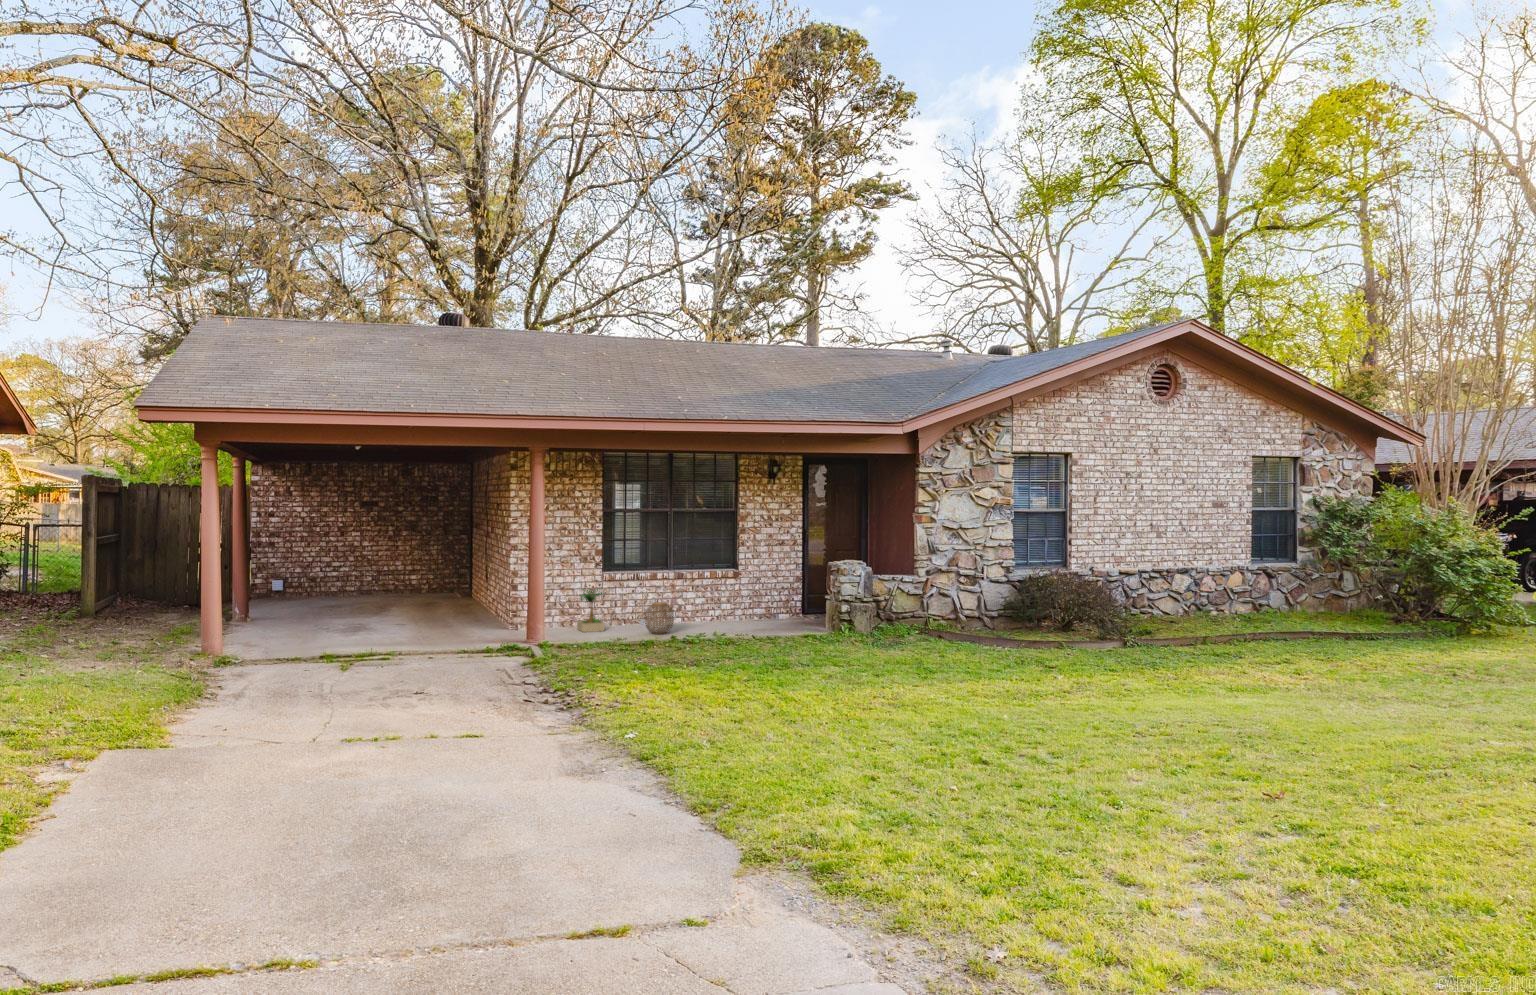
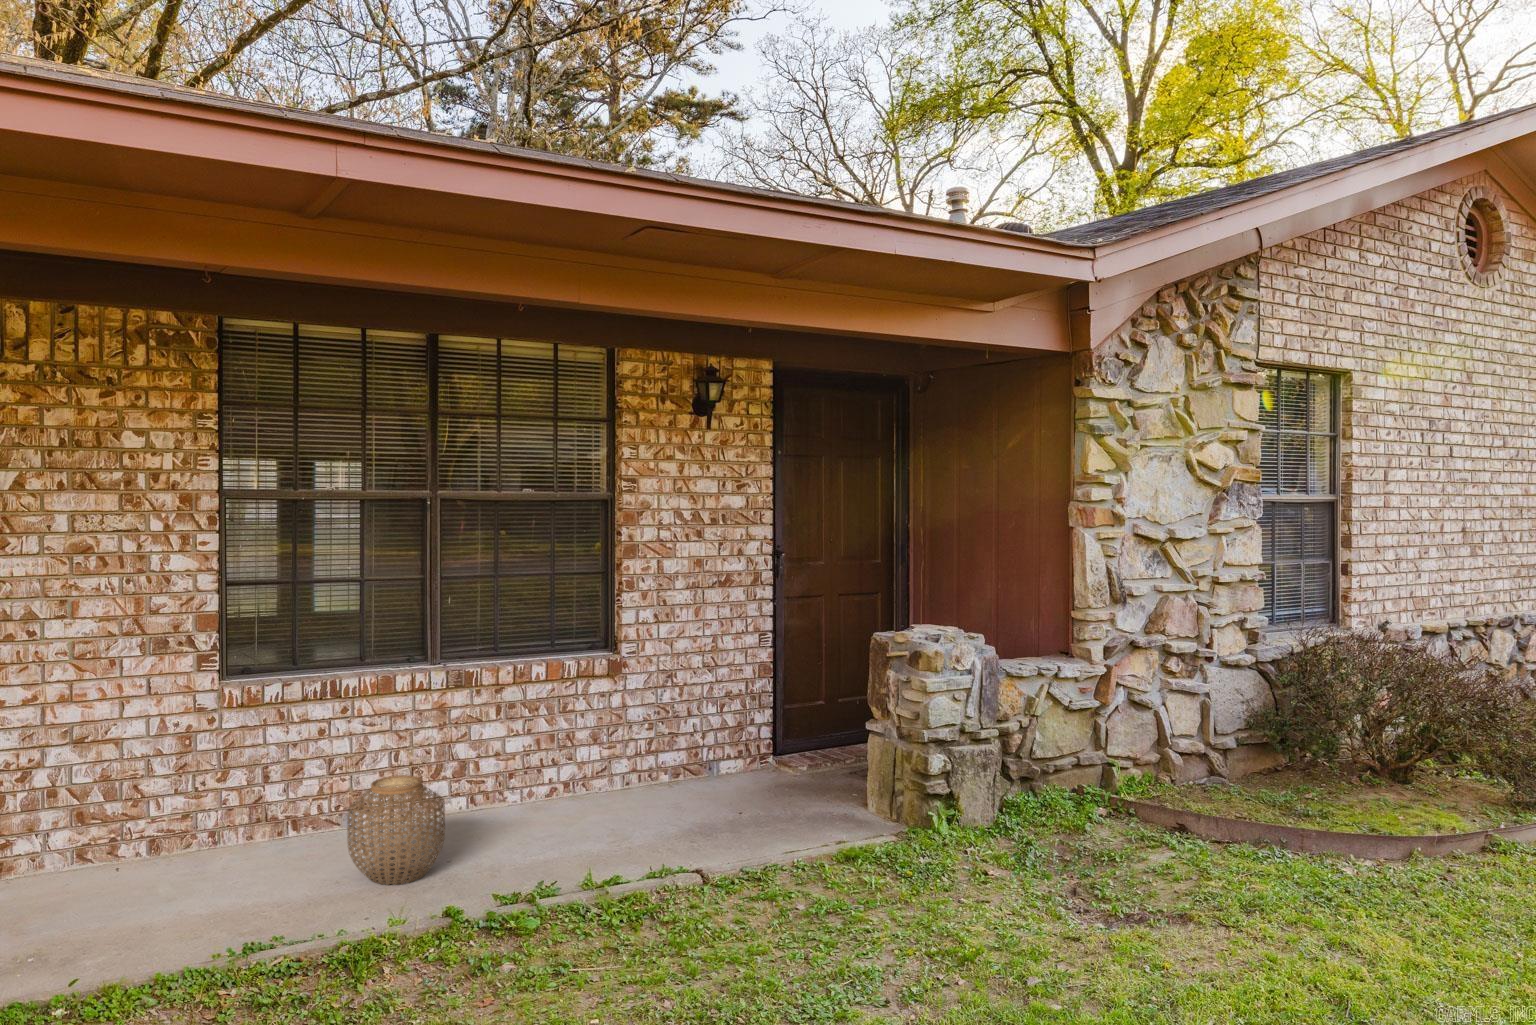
potted plant: present [577,588,605,632] -> none [119,731,235,891]

